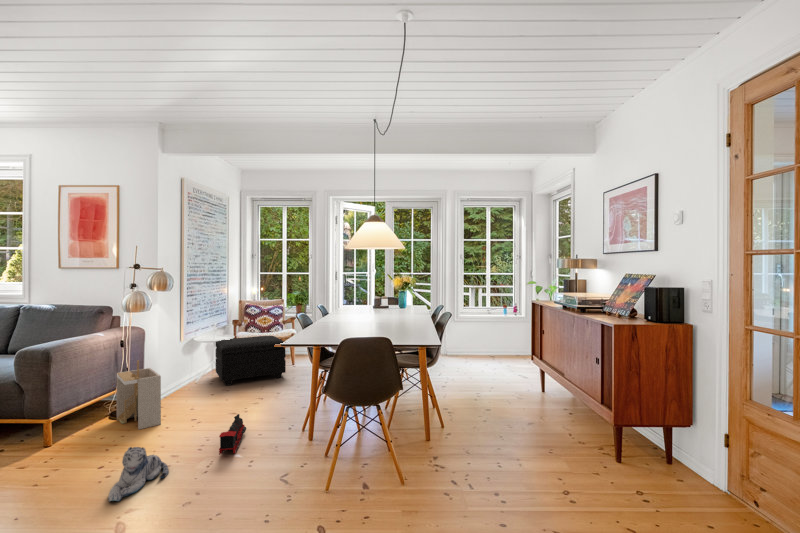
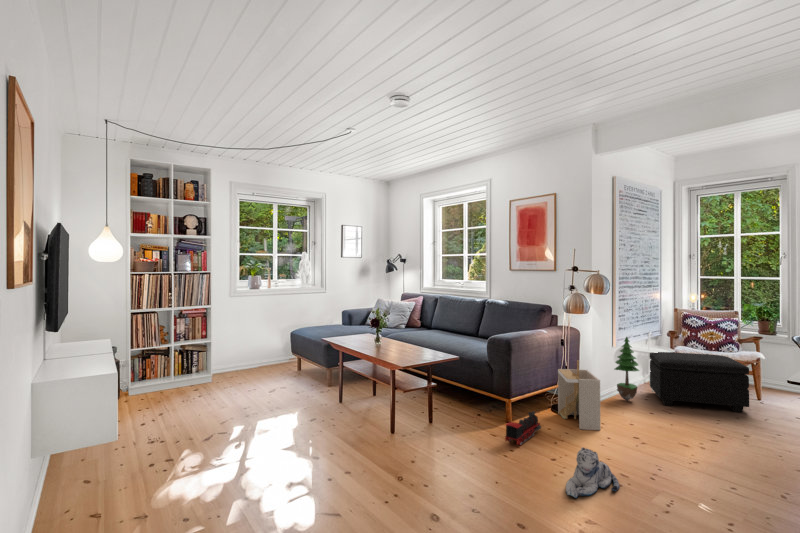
potted tree: none [181,329,205,389] -> present [615,337,639,401]
toy train: present [219,414,246,455] -> present [505,411,541,445]

